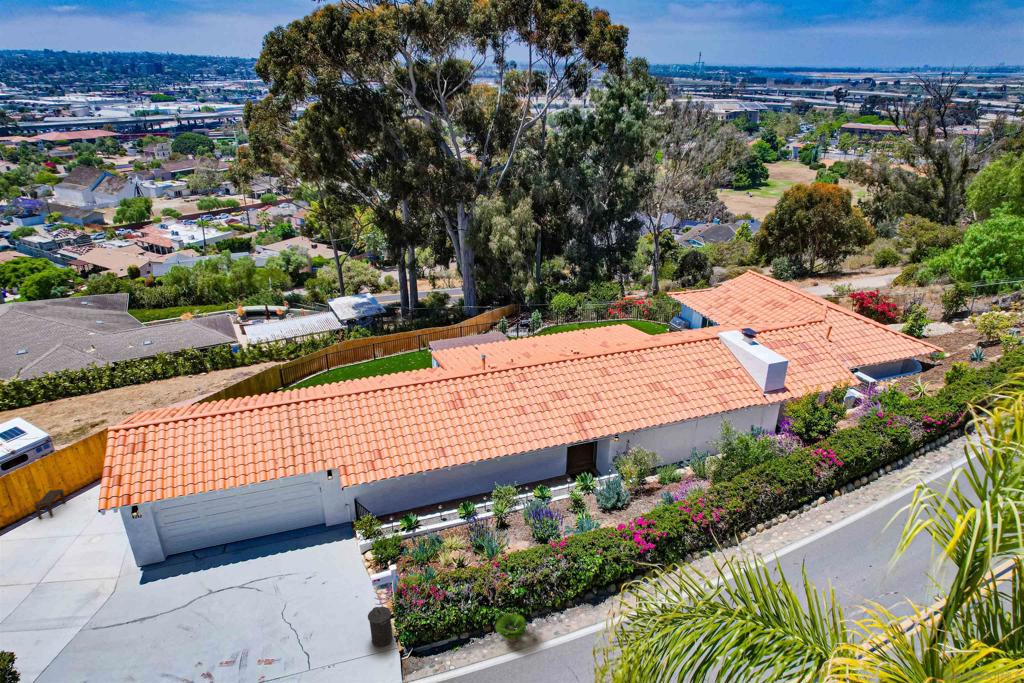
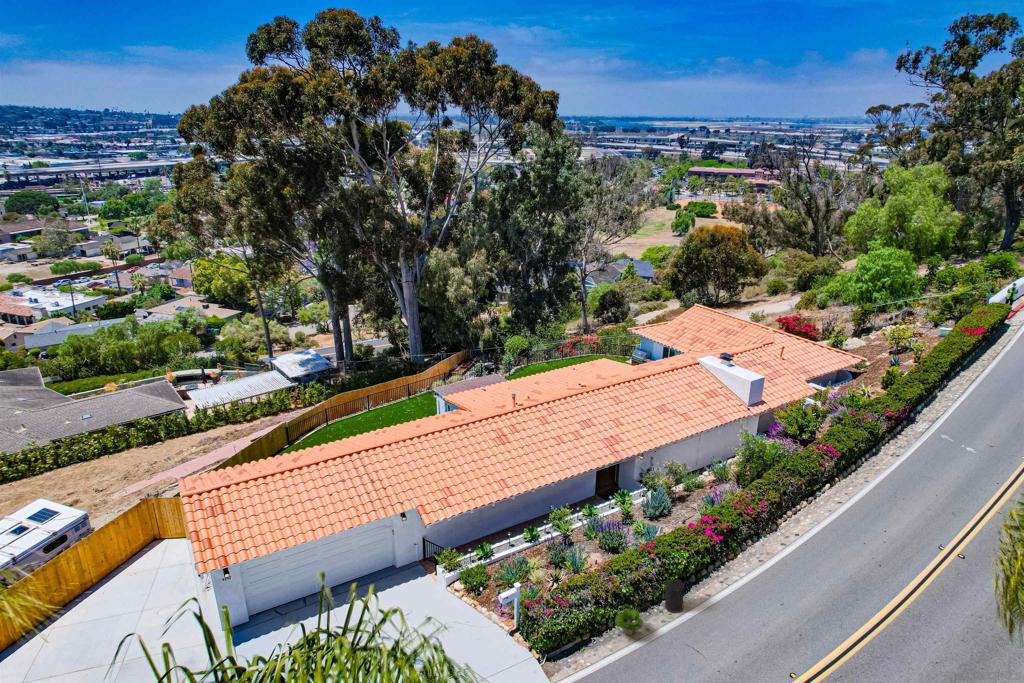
bench: present [34,489,66,519] -> none [83,570,108,605]
trash can: present [368,607,393,647] -> present [664,579,684,613]

